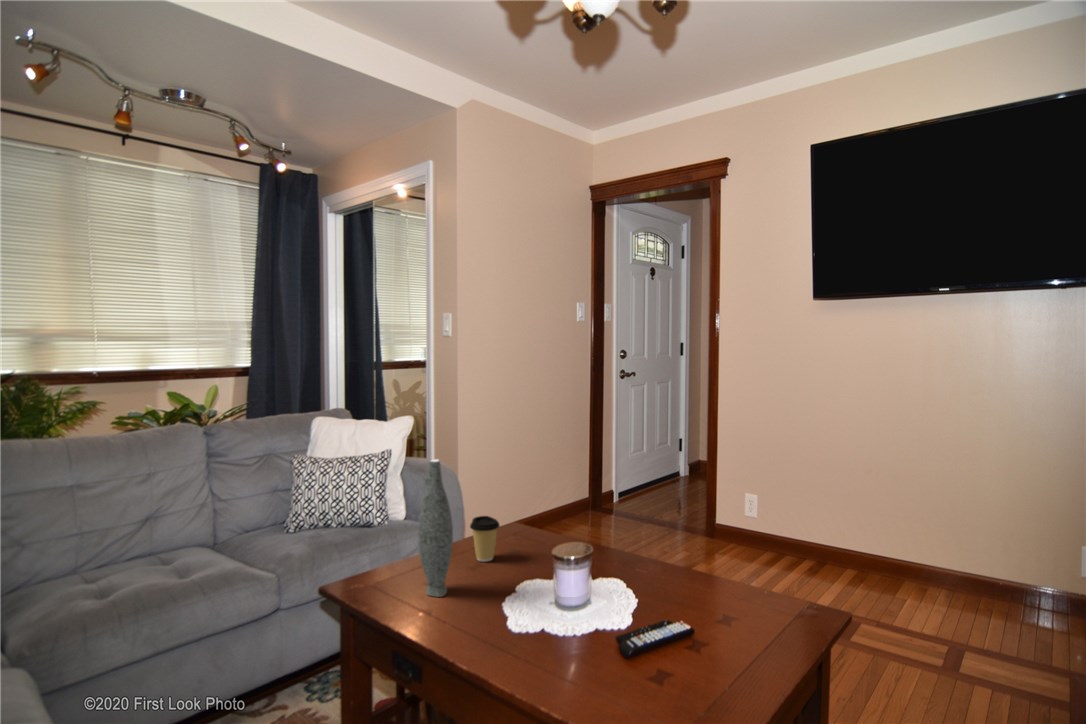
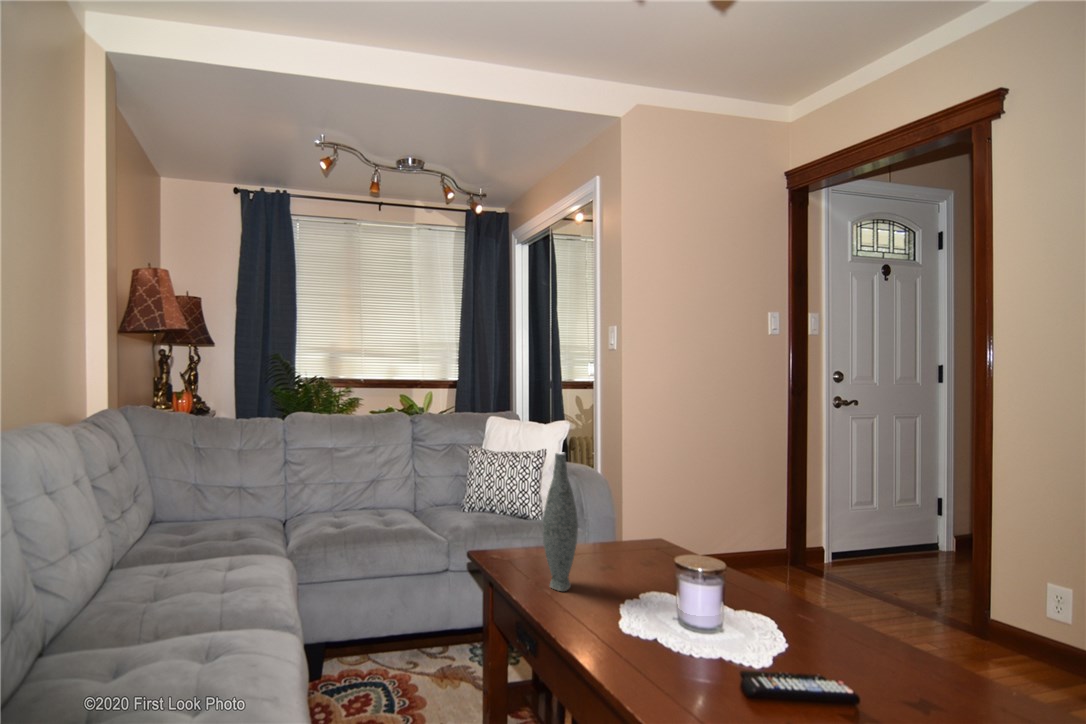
coffee cup: present [470,516,500,562] -> none [603,517,633,564]

